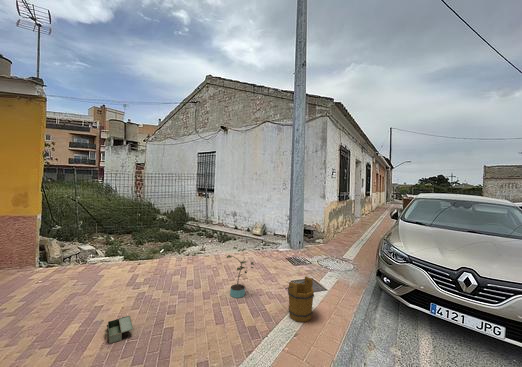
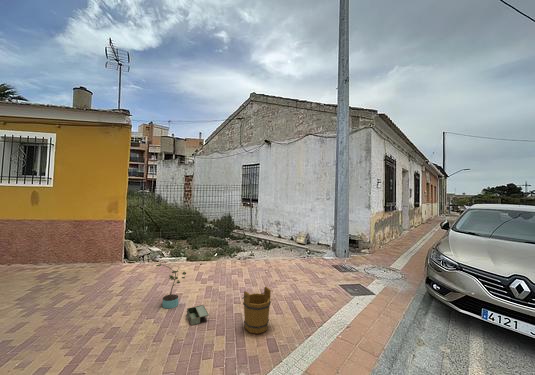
potted plant: present [227,247,254,298] -> present [156,256,186,309]
bucket: present [286,276,314,322] -> present [242,287,271,334]

